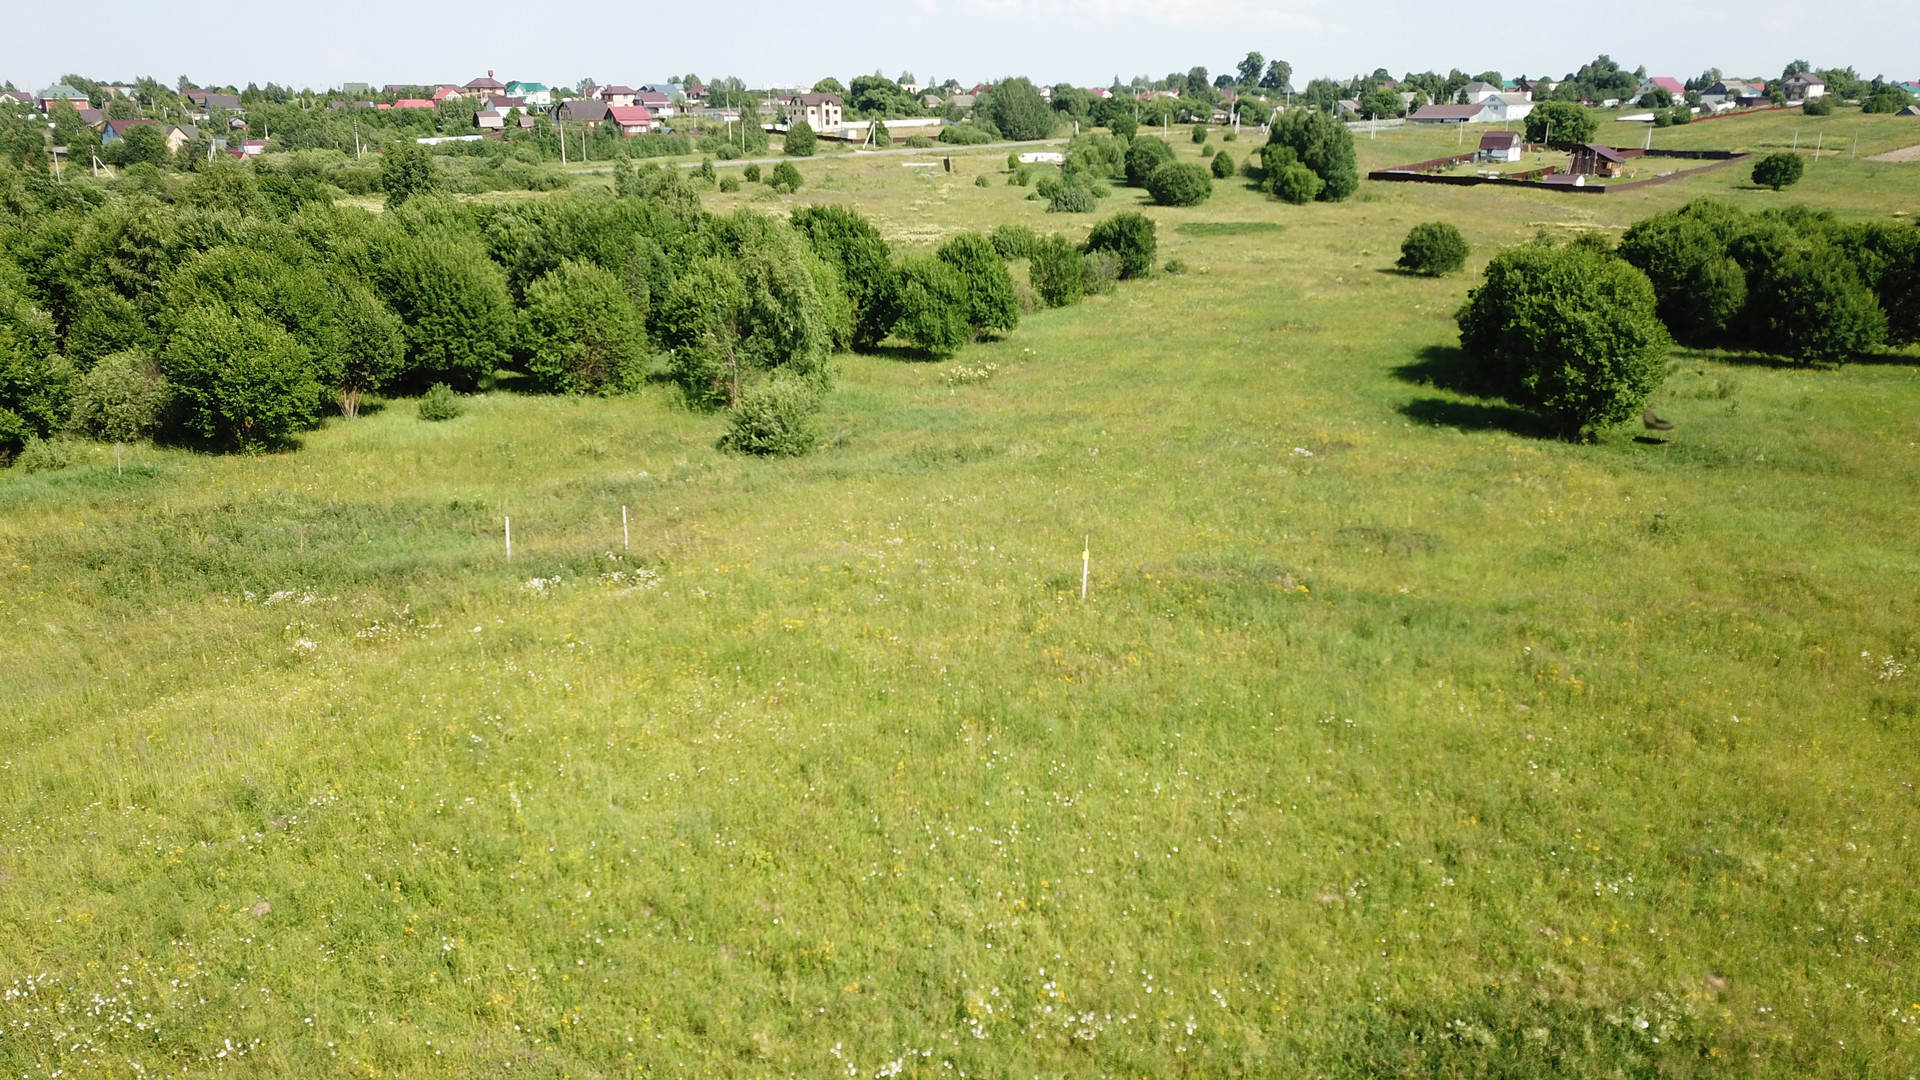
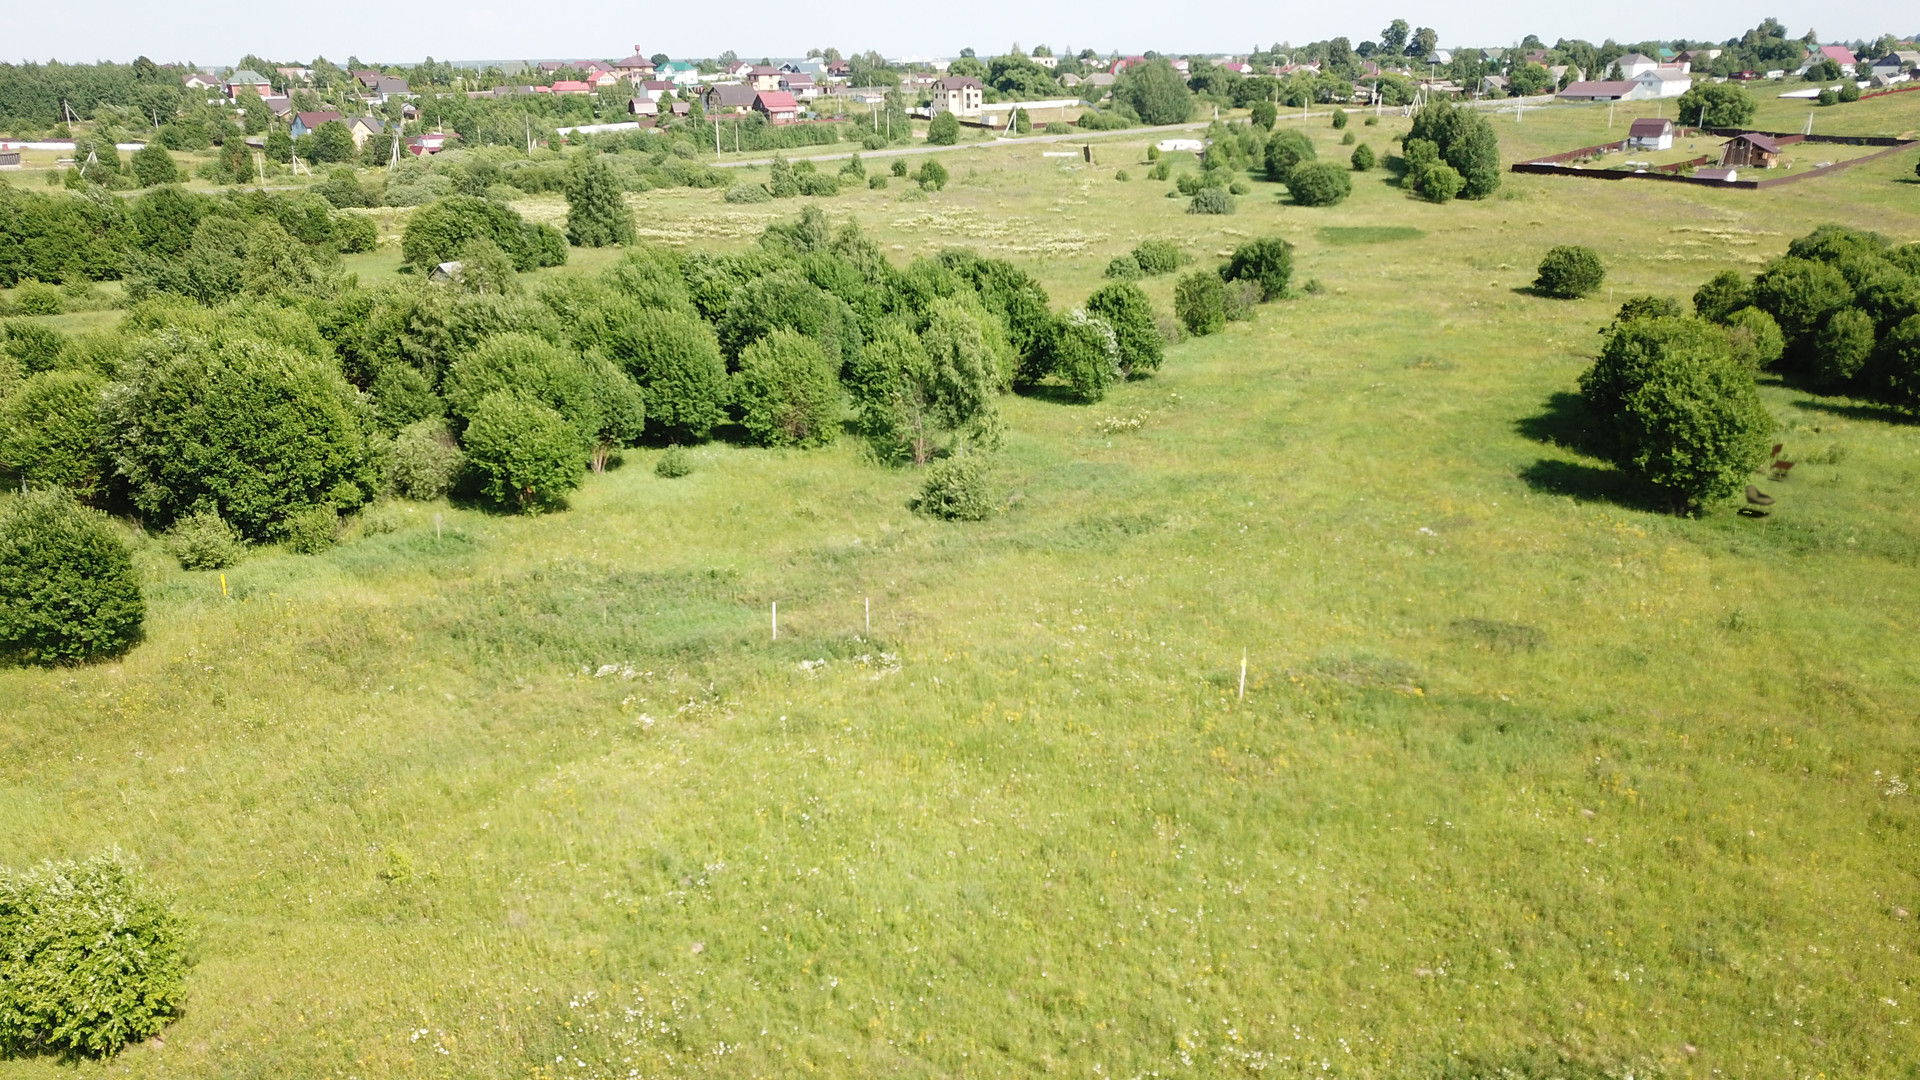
bench: none [1659,377,1688,416] -> present [1770,444,1795,481]

